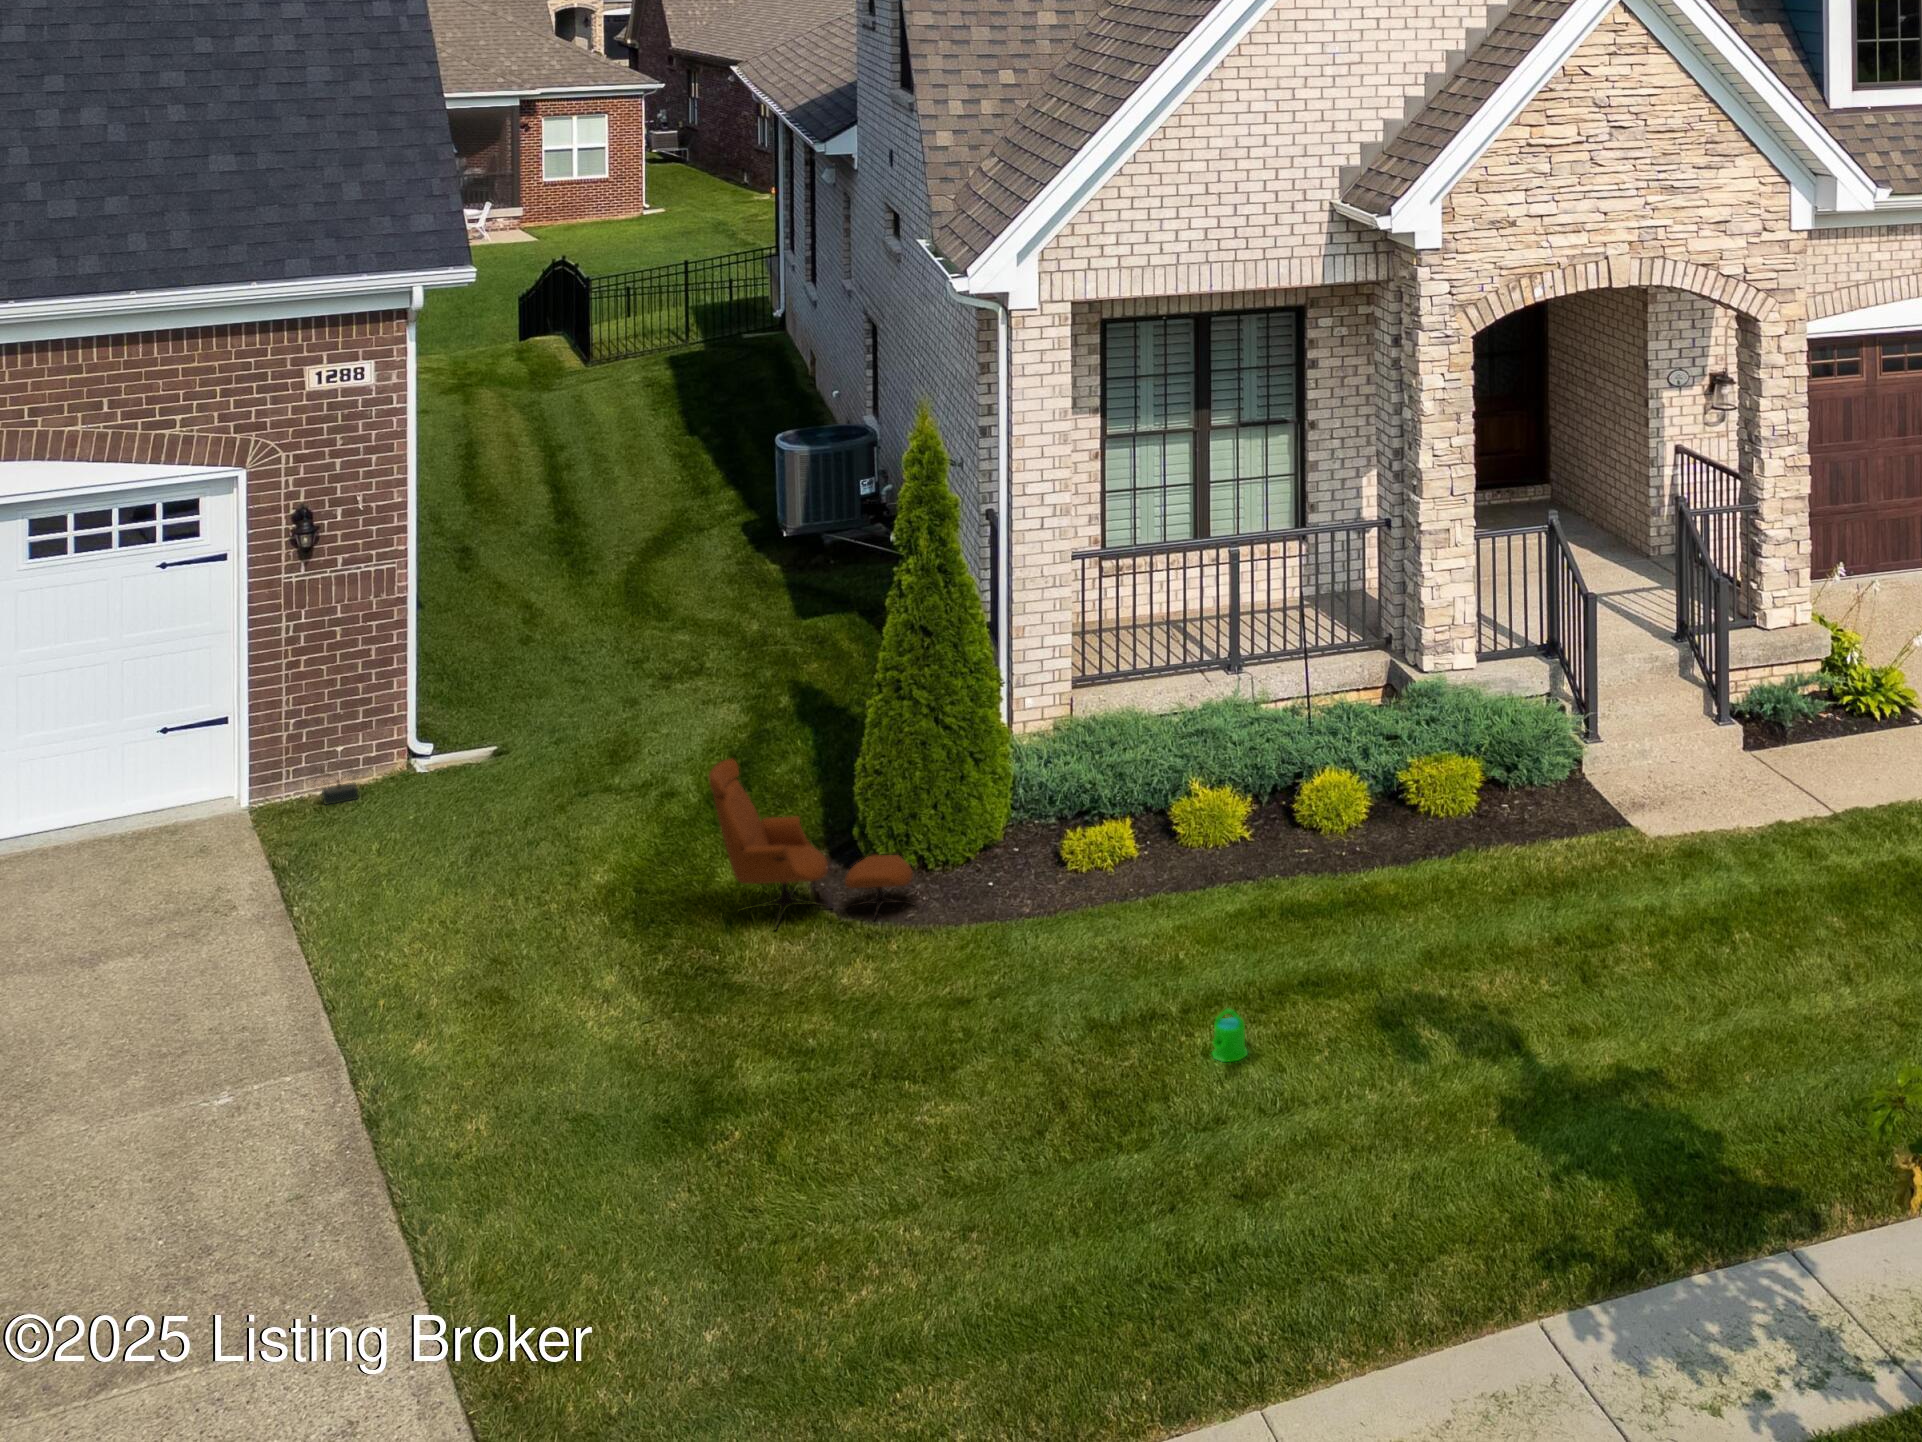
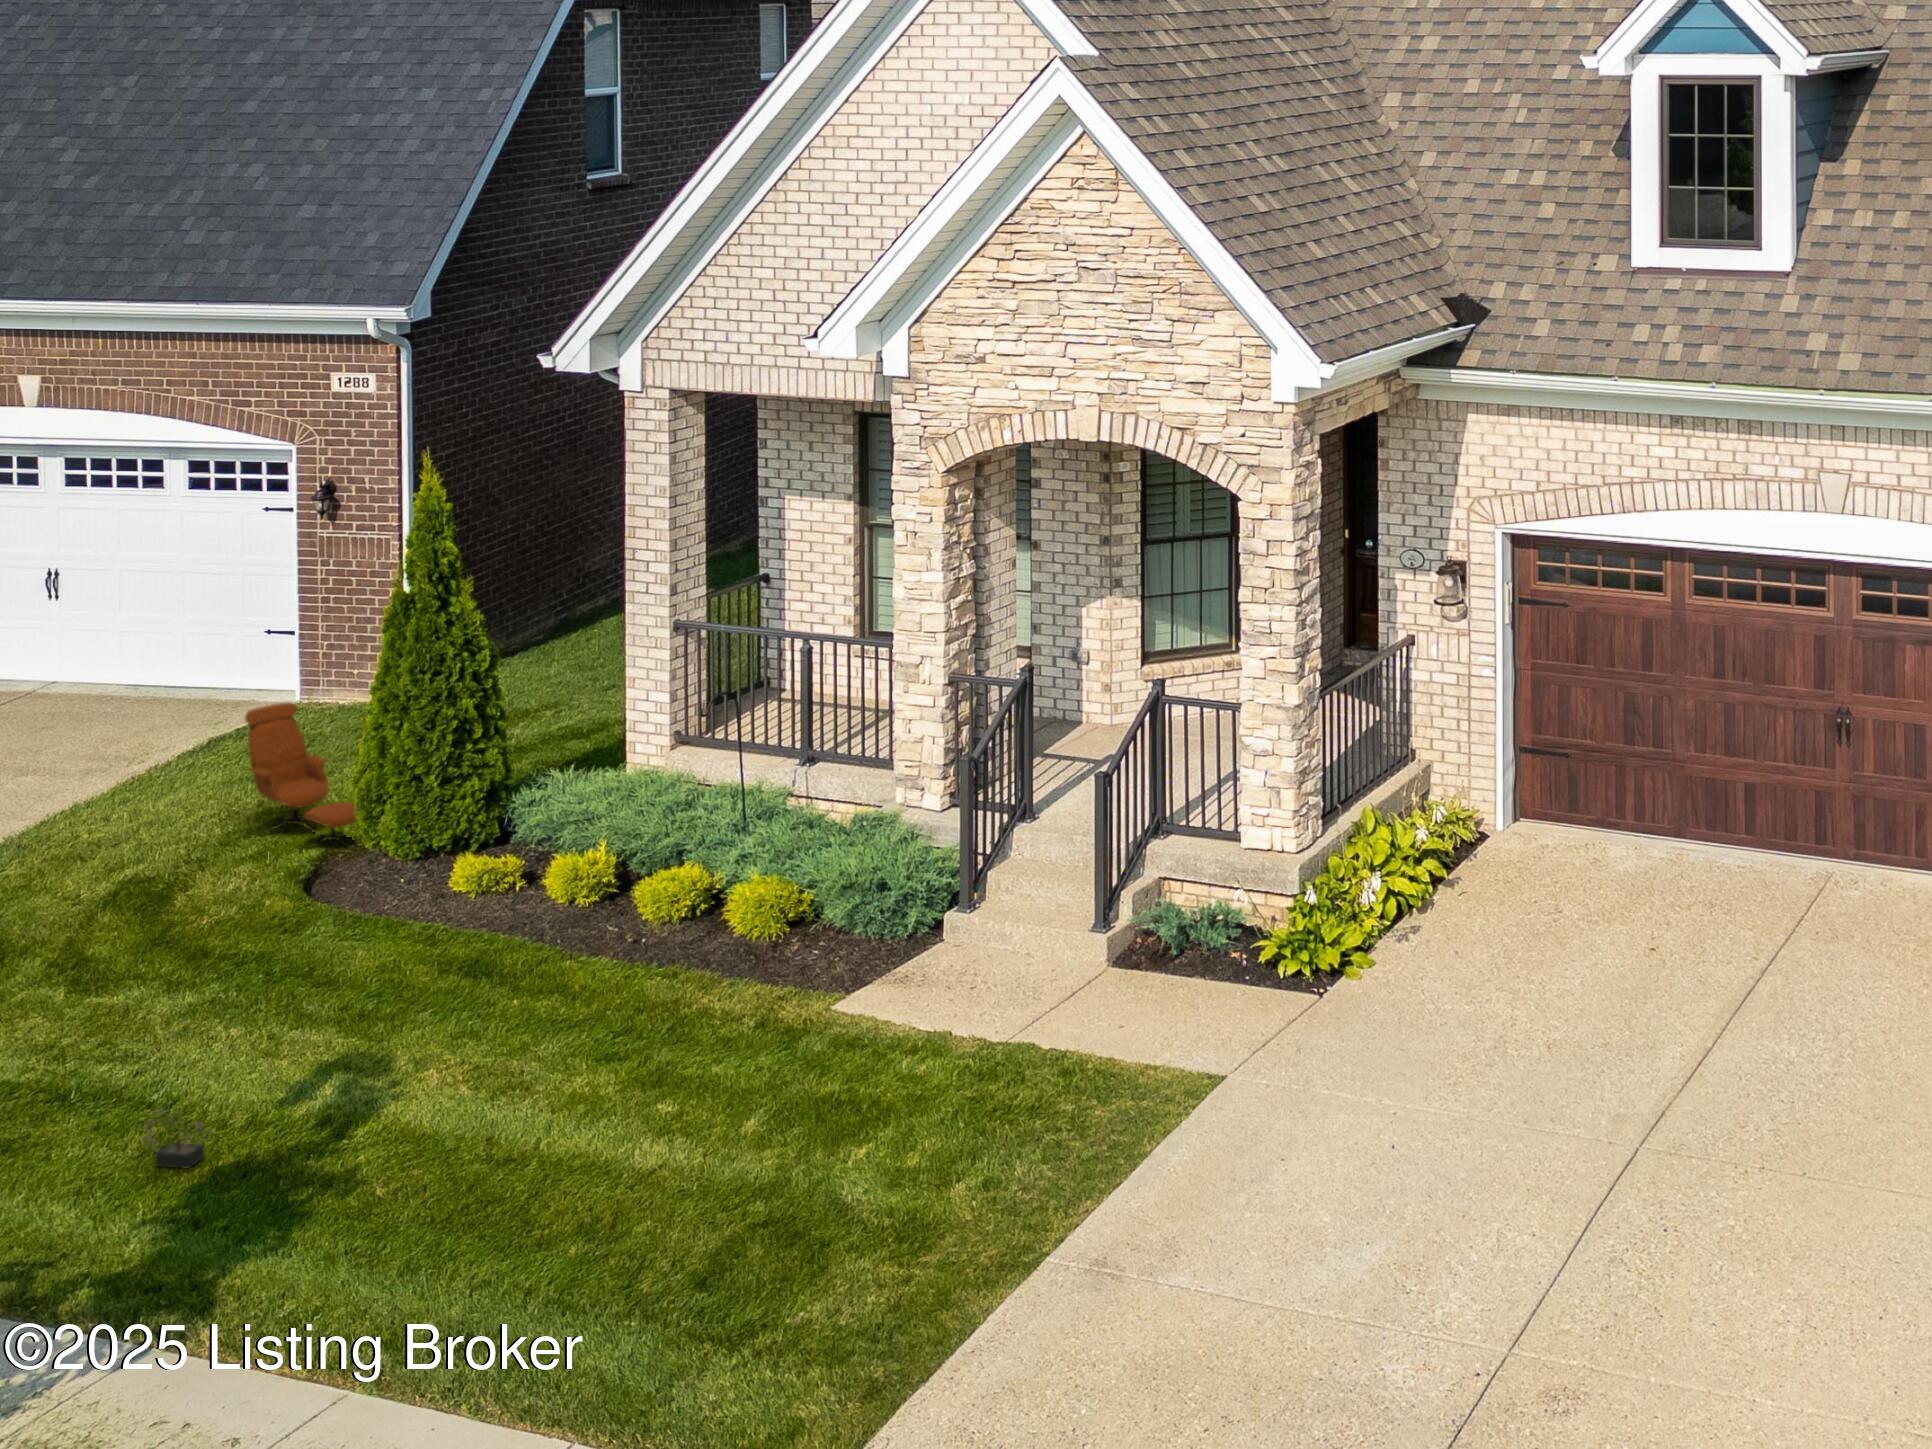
decorative plant: present [307,761,358,805] -> present [145,1110,208,1169]
watering can: present [1213,1009,1248,1062] -> none [172,953,233,996]

